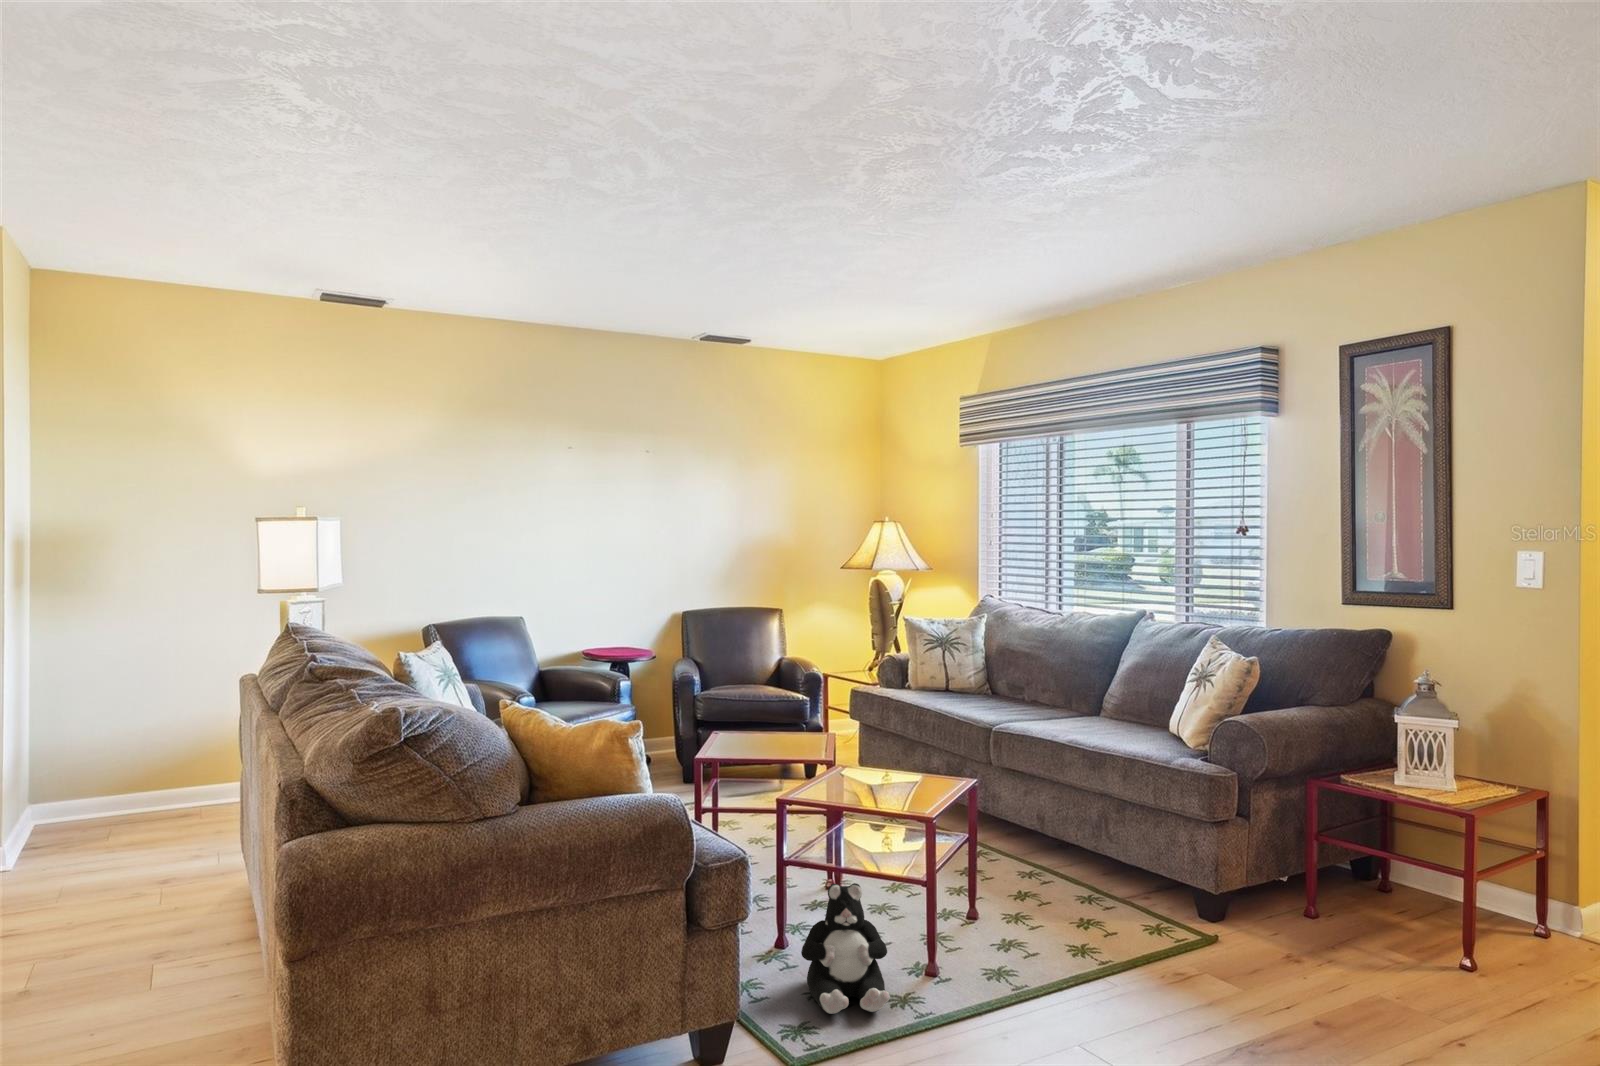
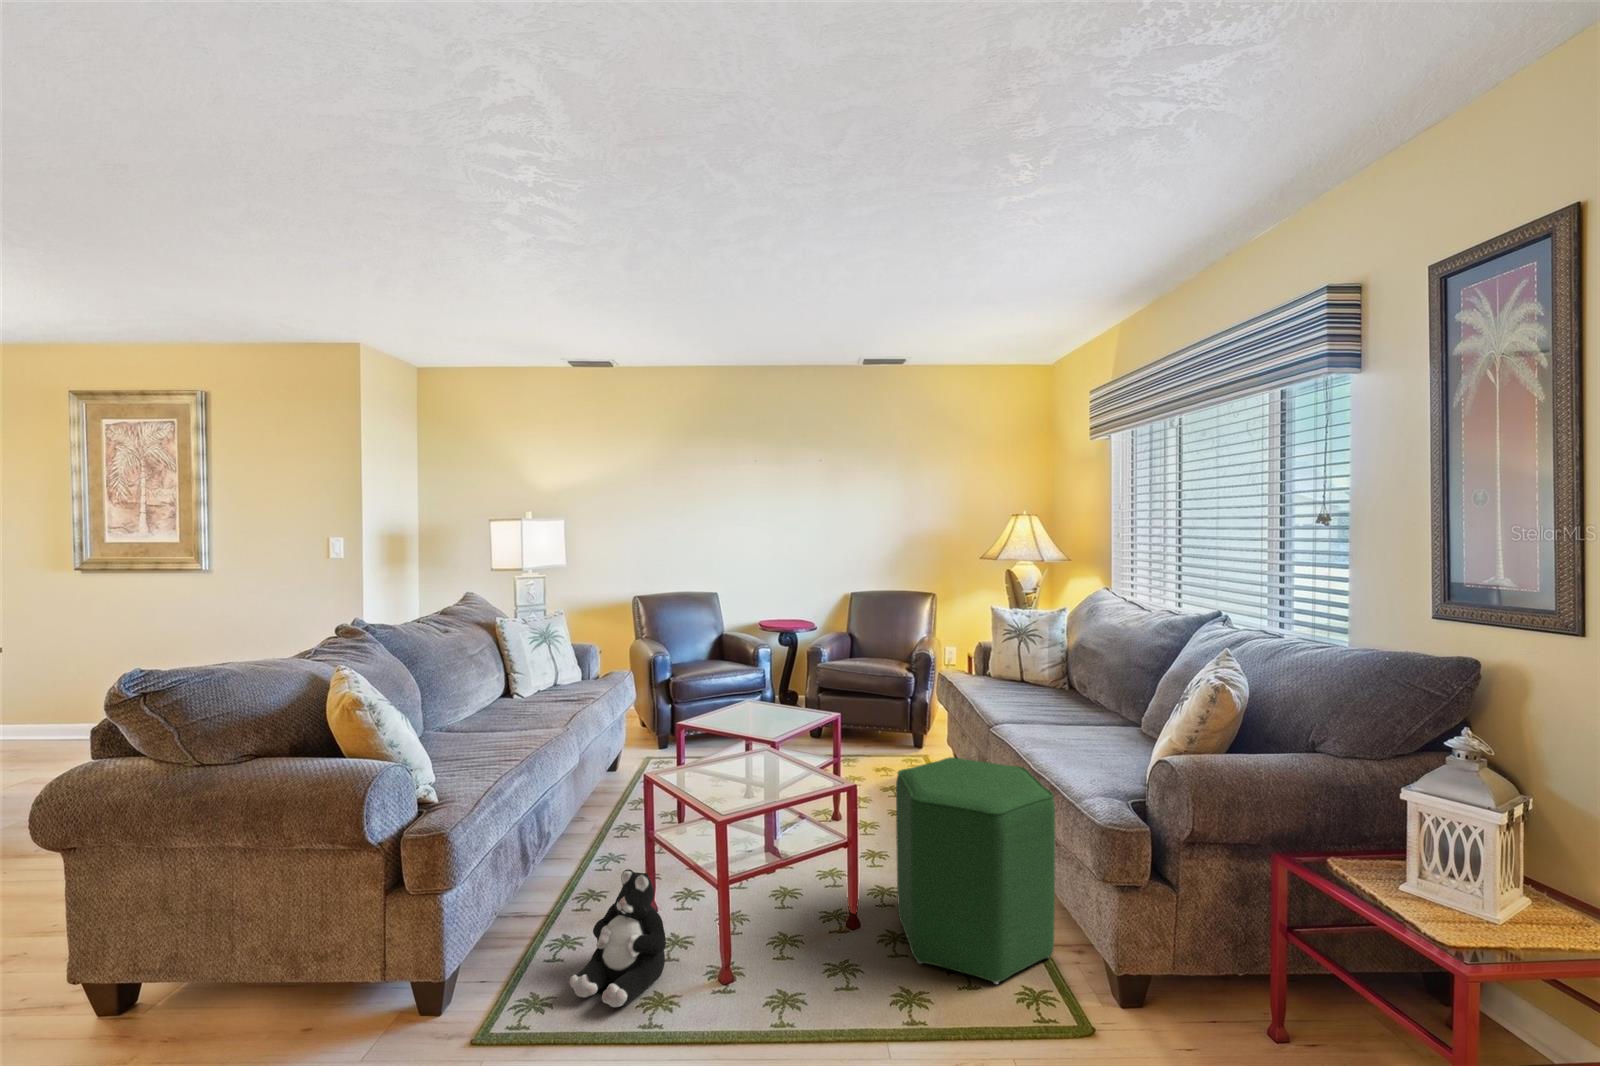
ottoman: none [1002,748,1144,928] -> present [896,757,1055,984]

